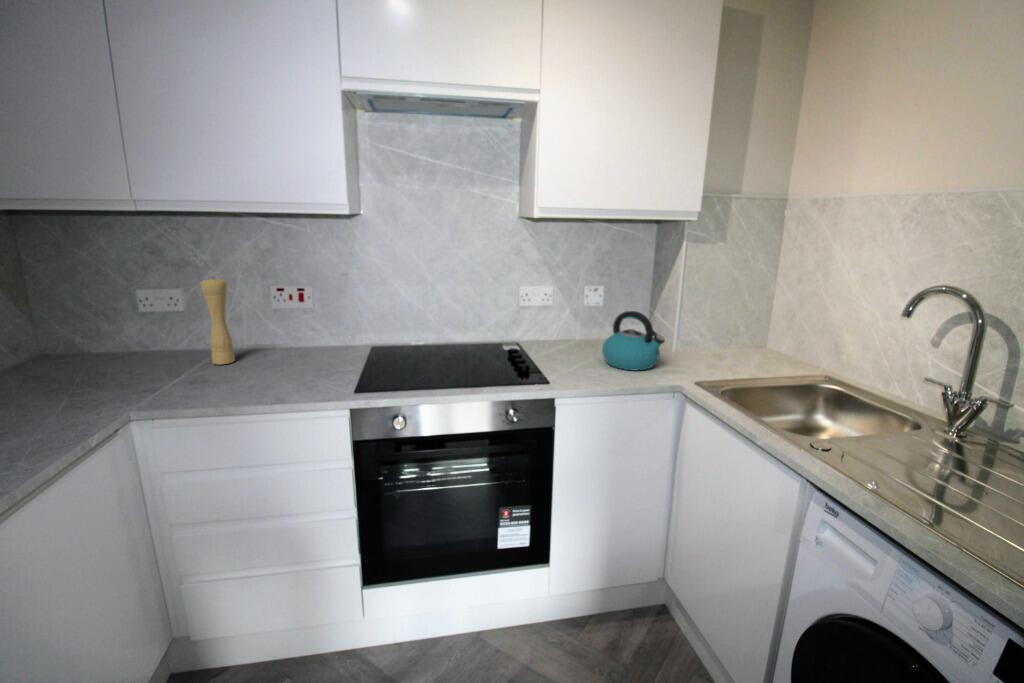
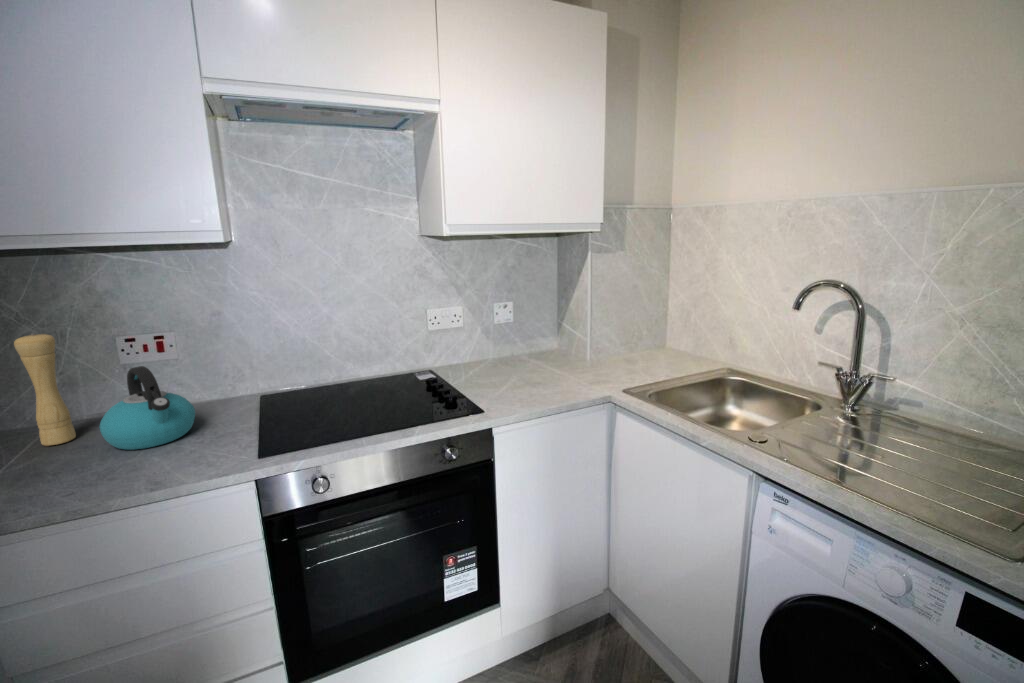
kettle: present [602,311,665,370] -> present [100,366,195,450]

